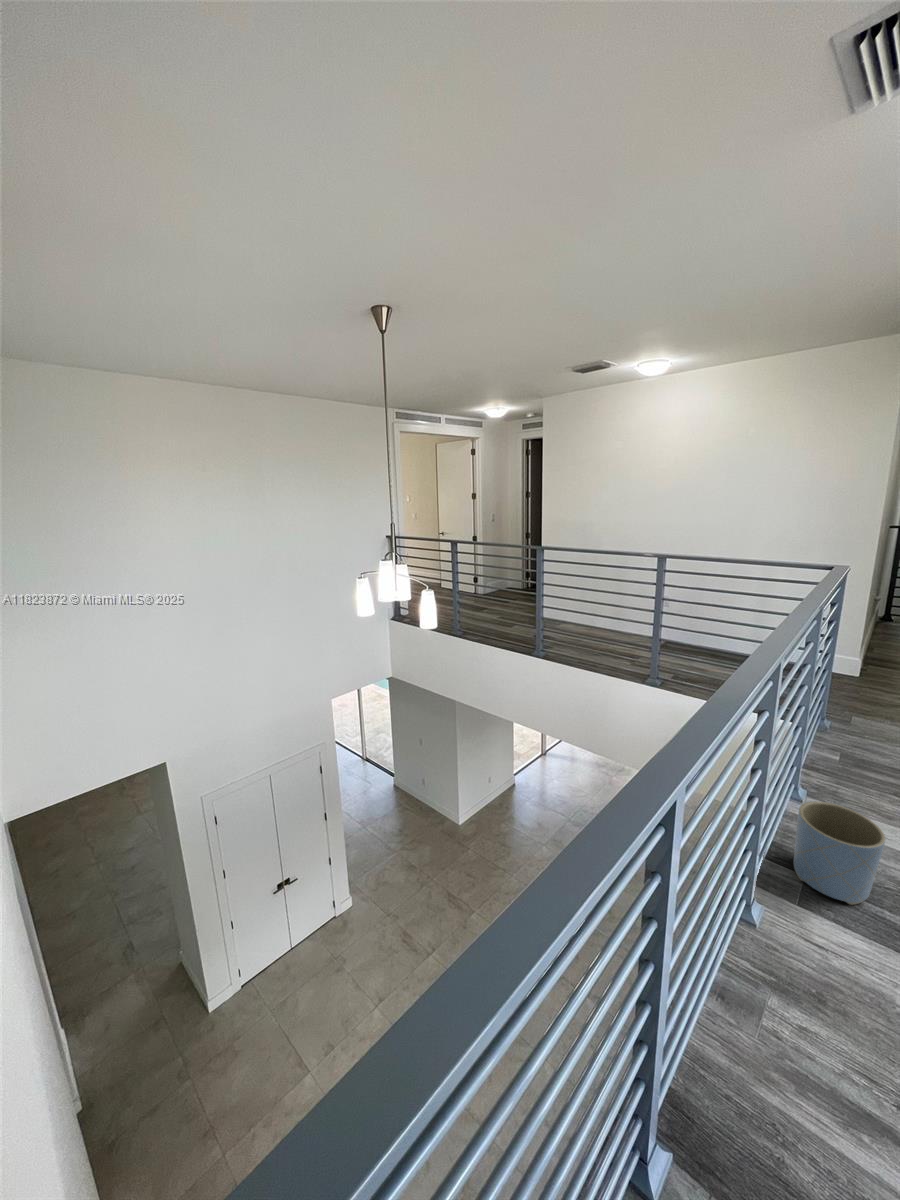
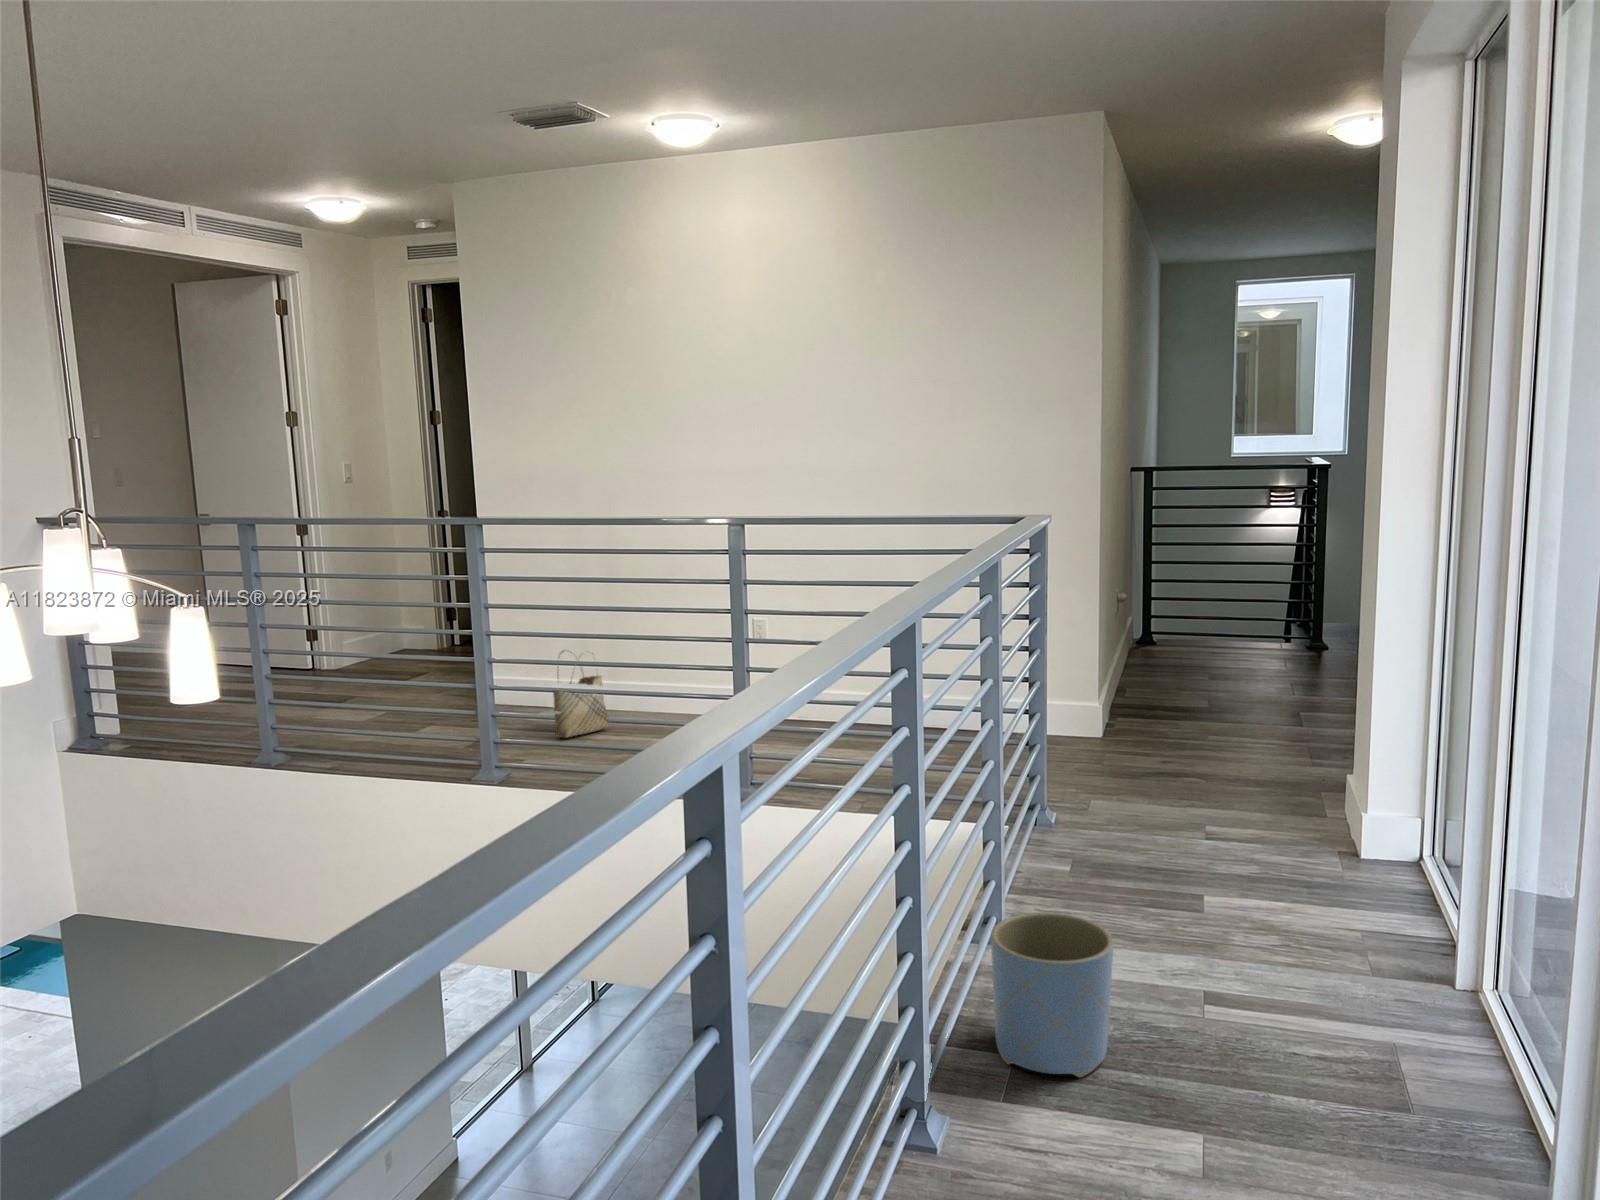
woven basket: none [566,600,590,637] -> present [553,651,609,738]

